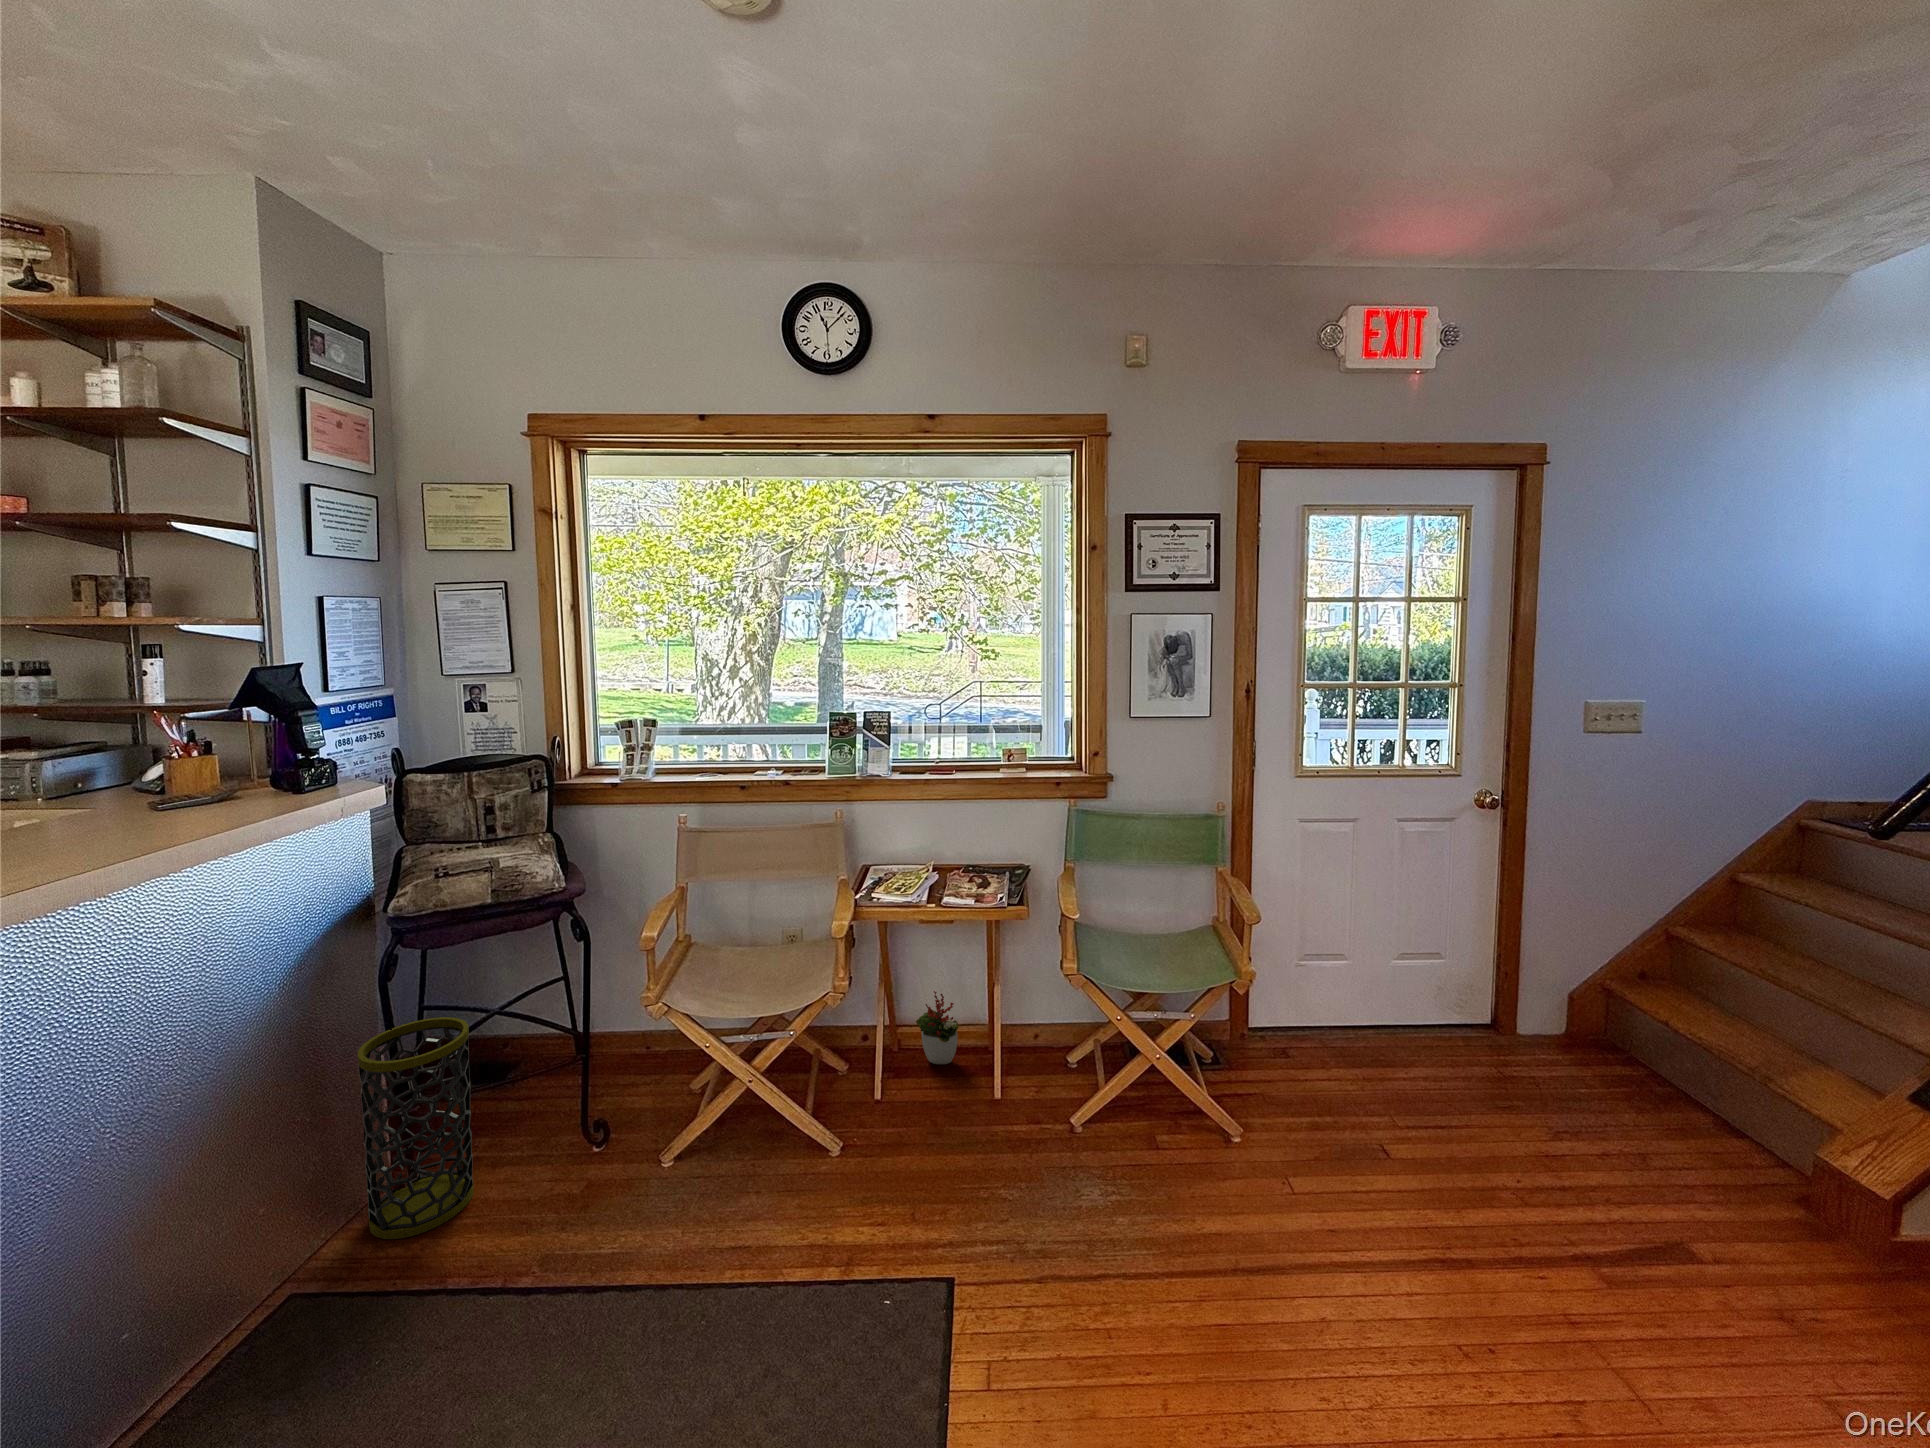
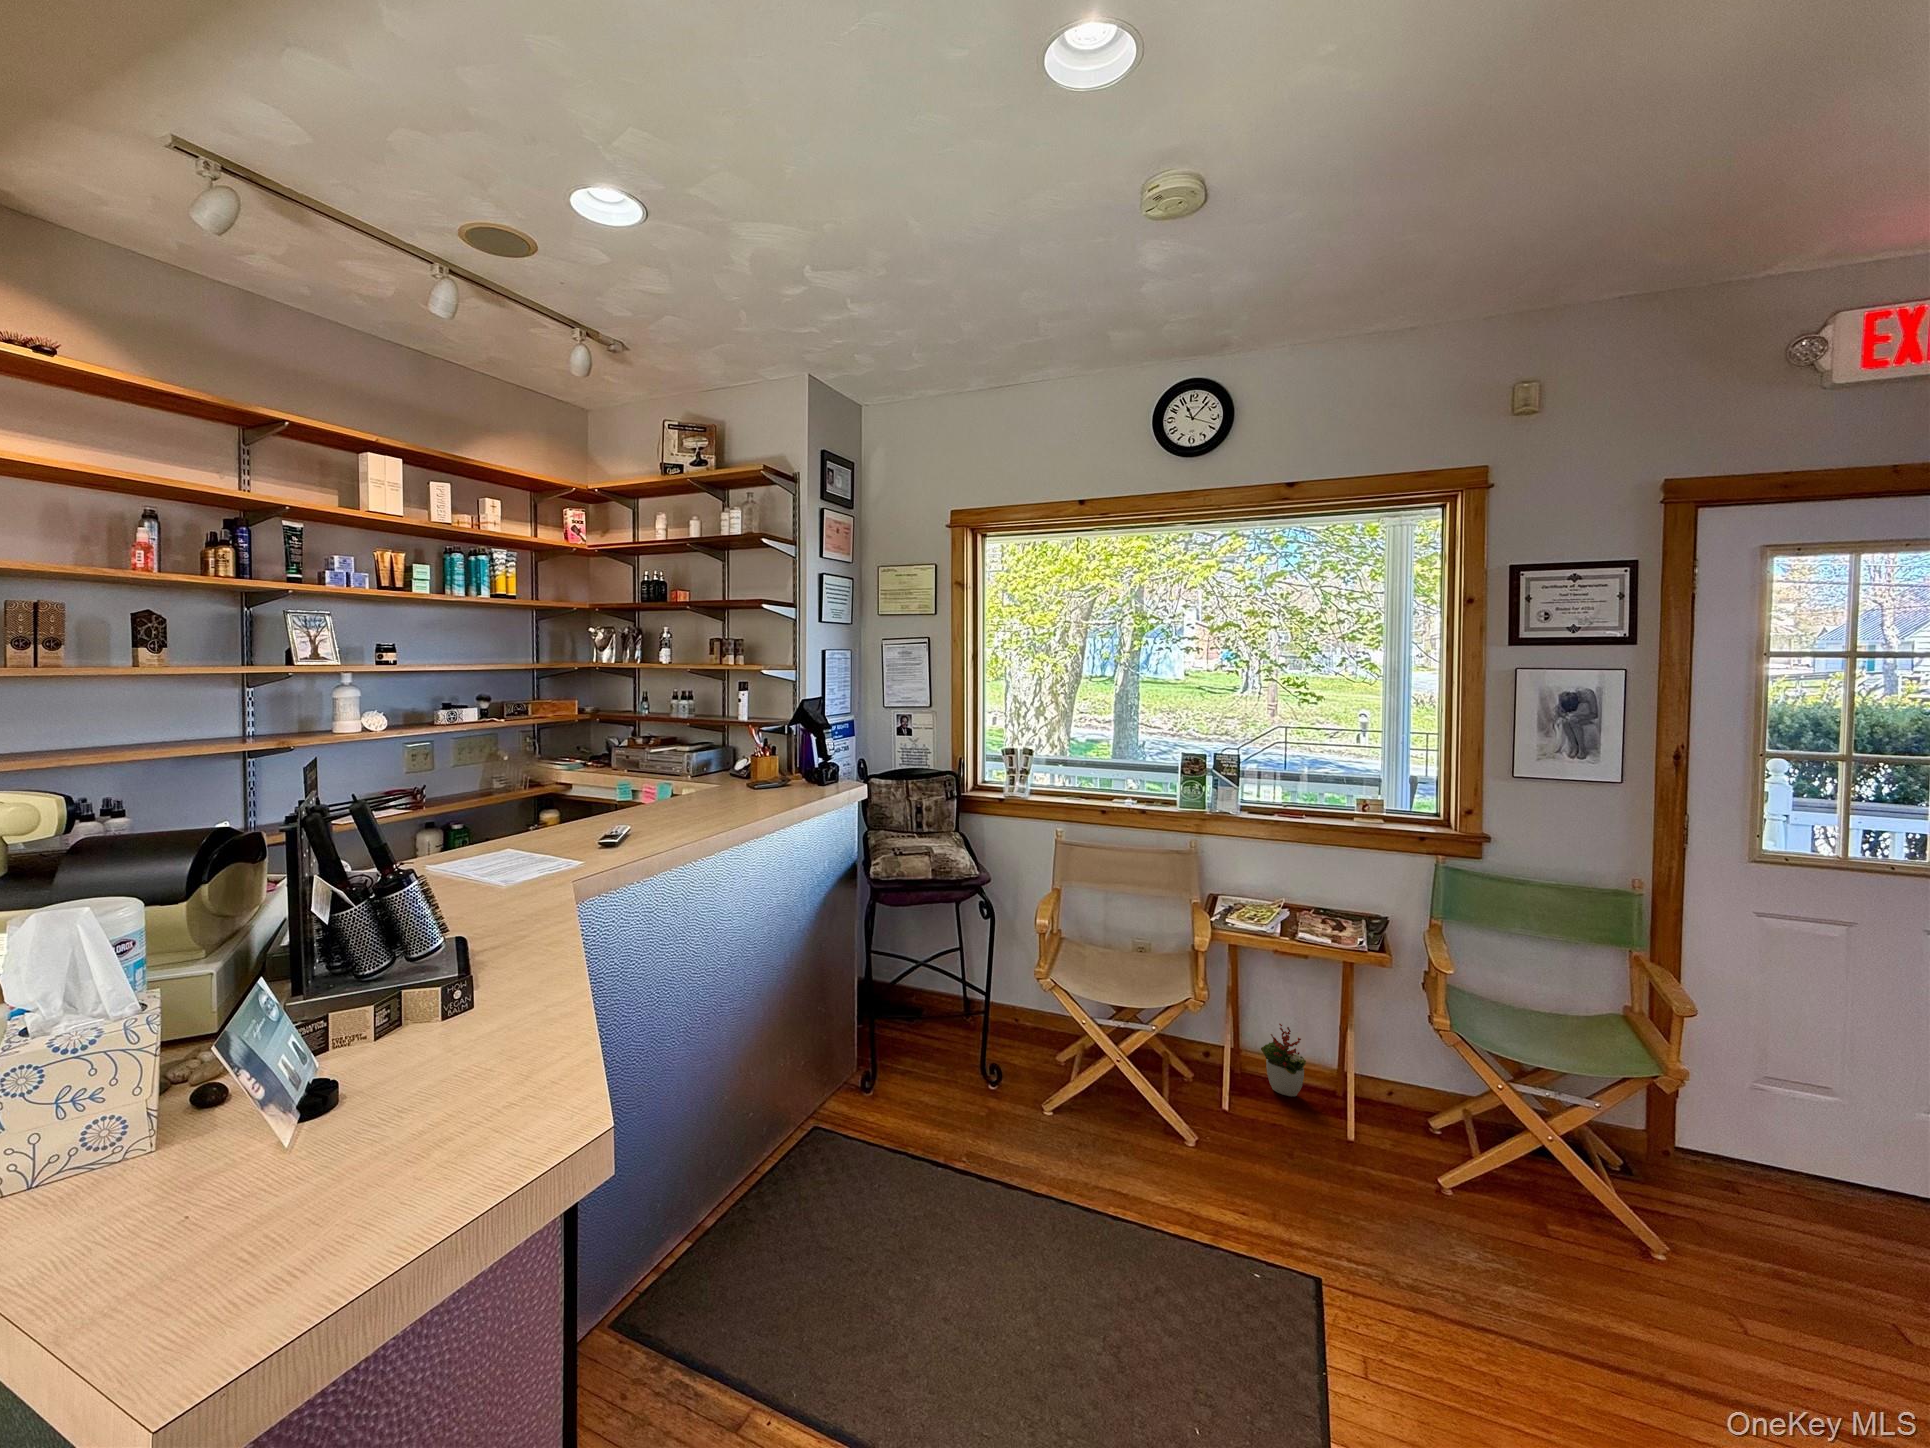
trash can: present [358,1017,474,1239] -> none [857,957,920,1109]

